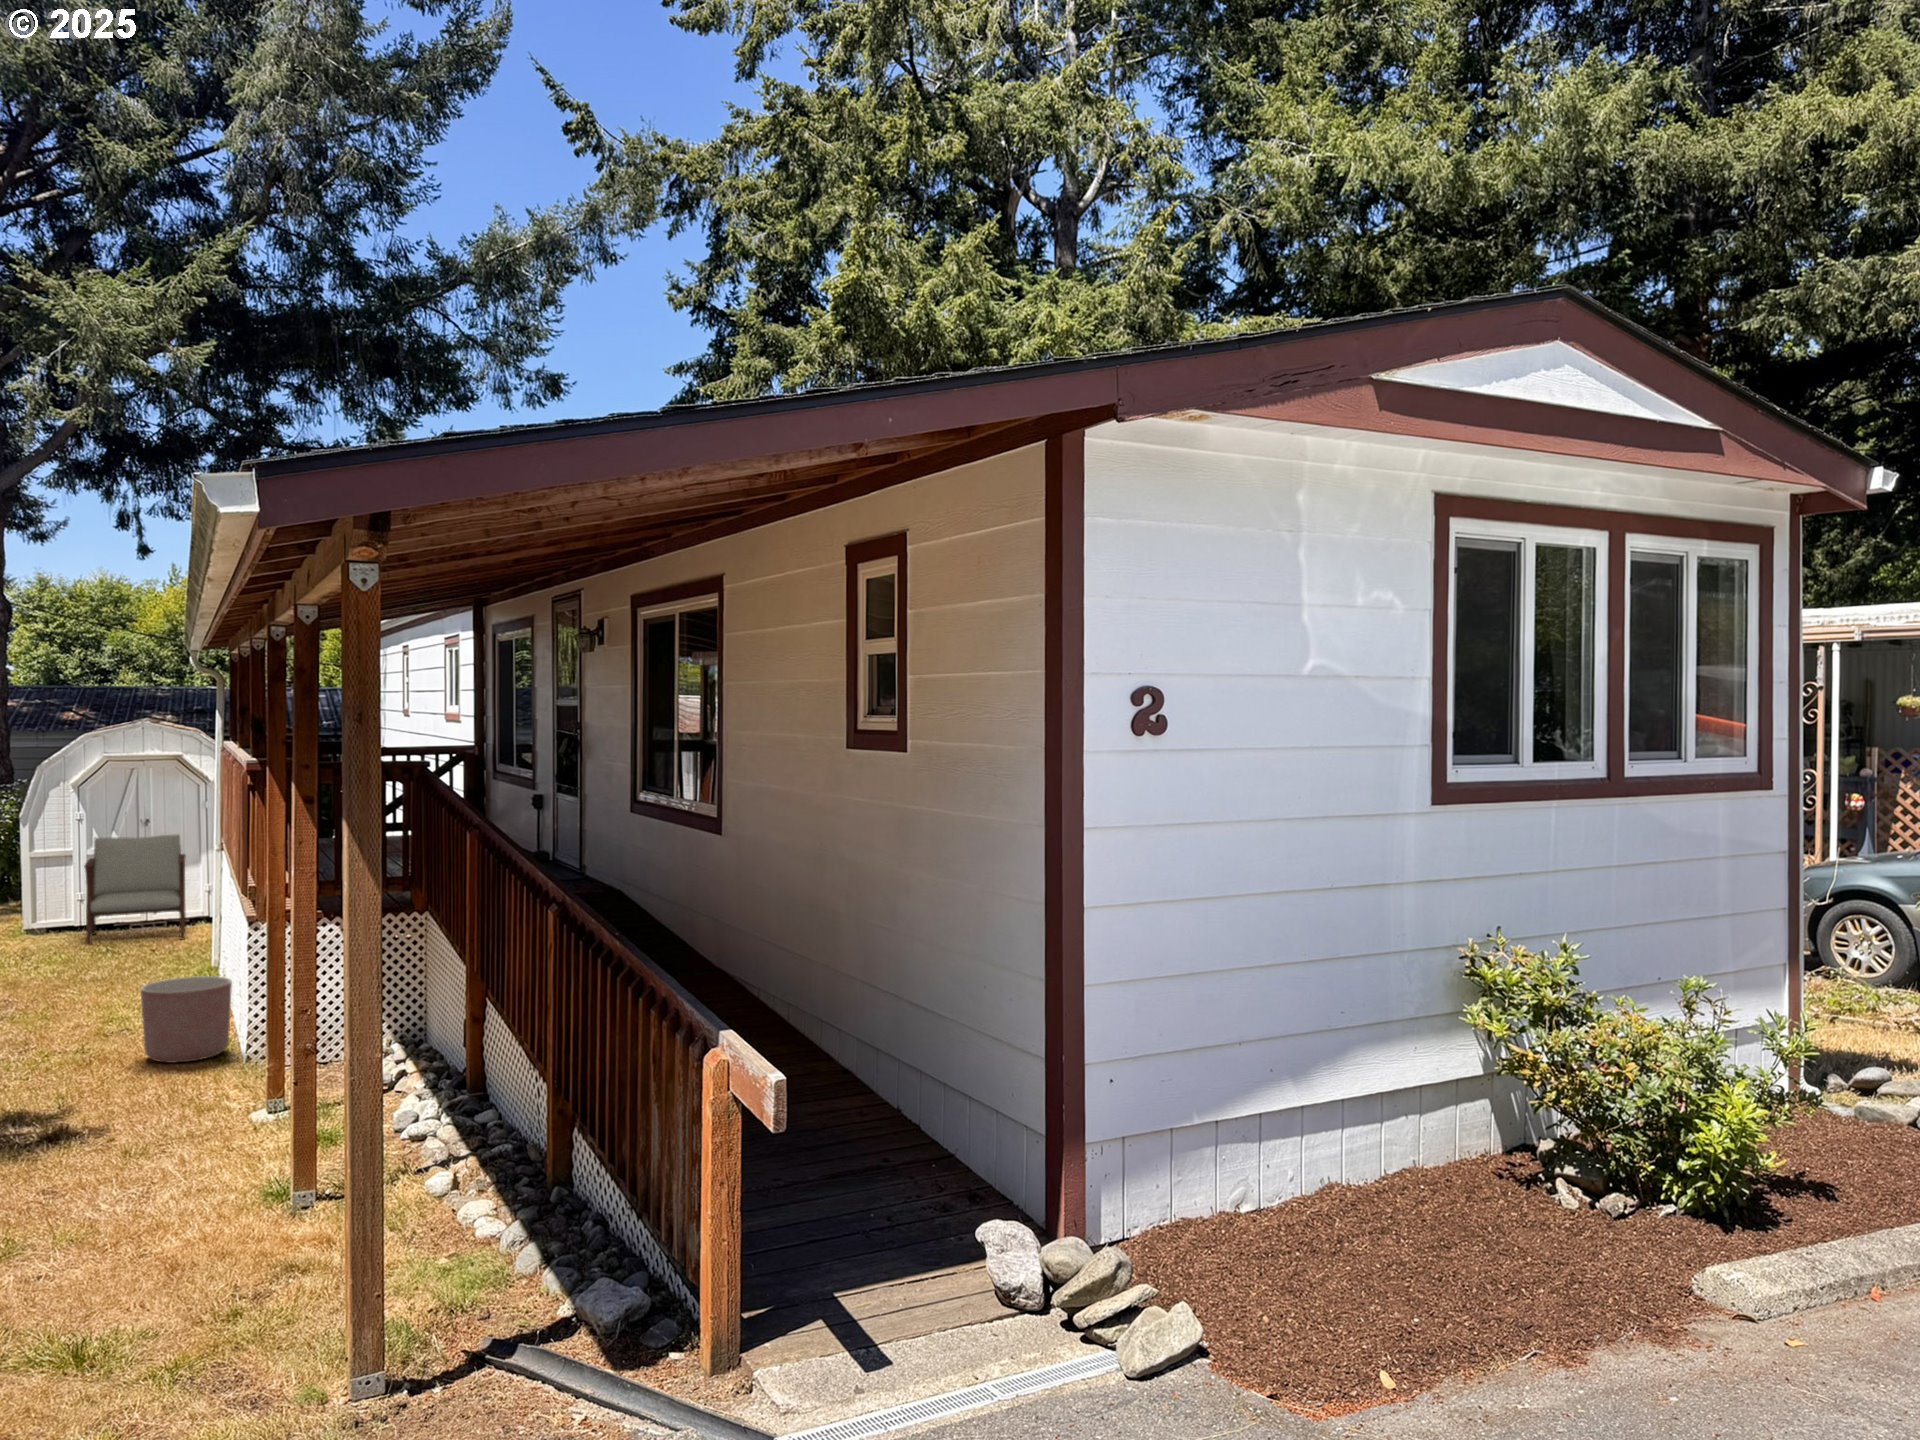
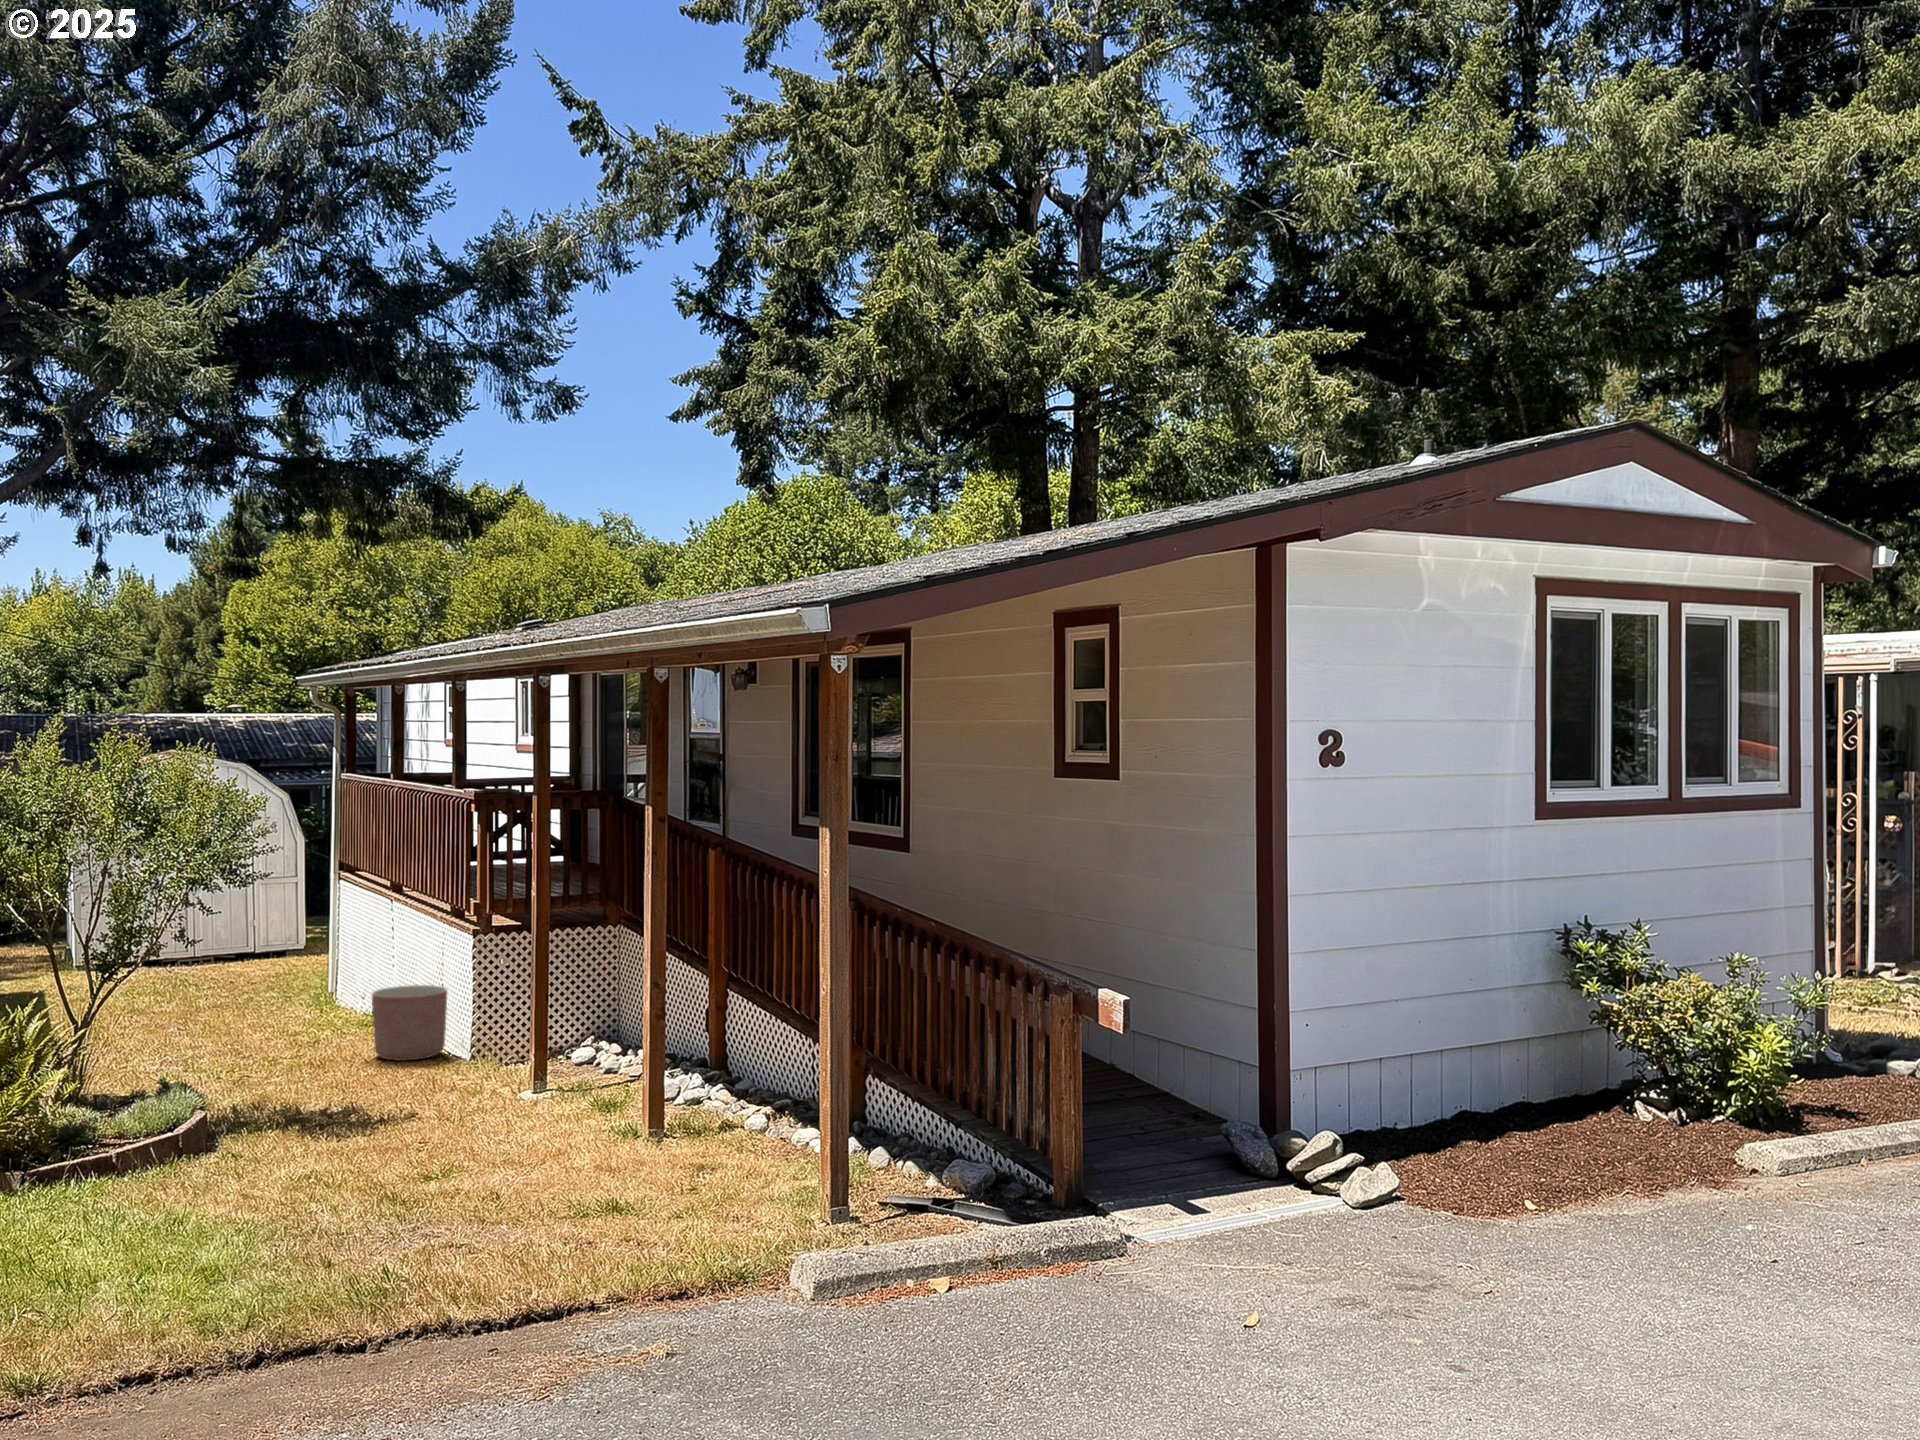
lounge chair: present [84,834,186,945] -> none [174,865,276,975]

